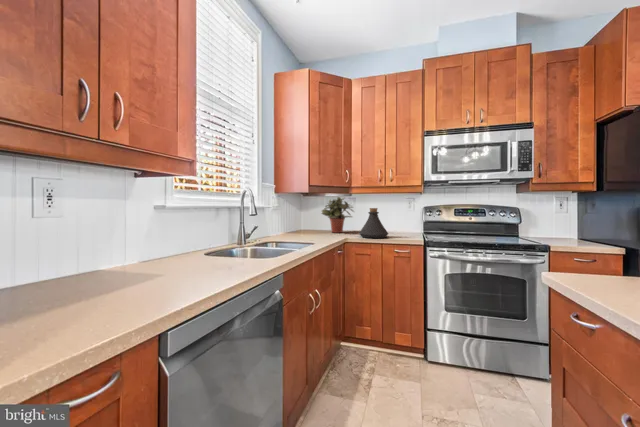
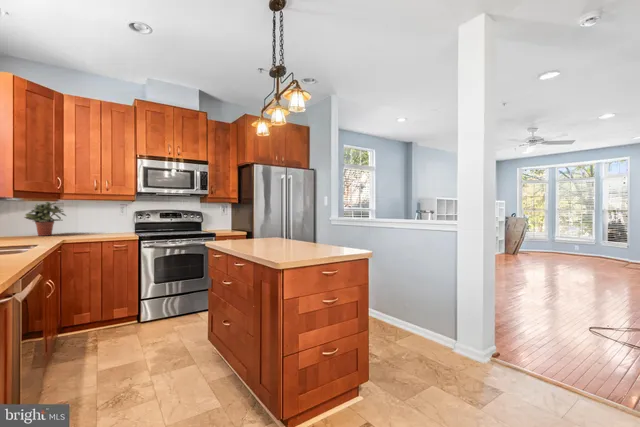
bottle: present [359,208,388,238] -> none [76,213,106,237]

